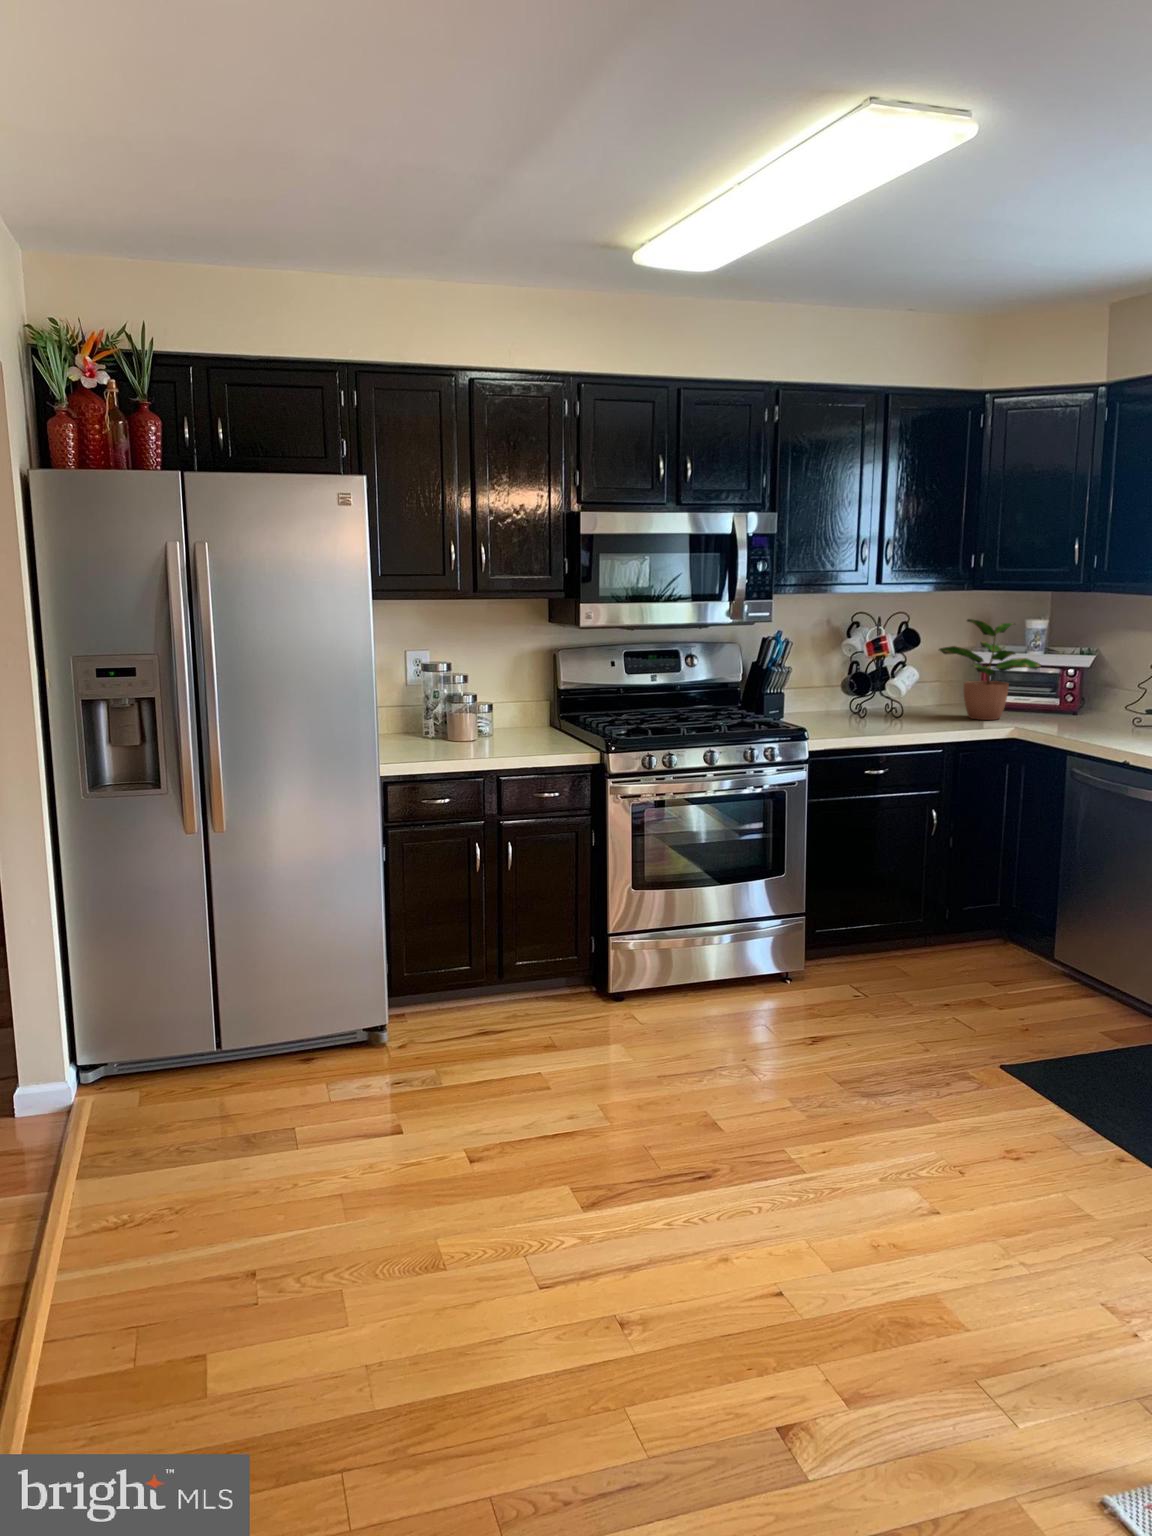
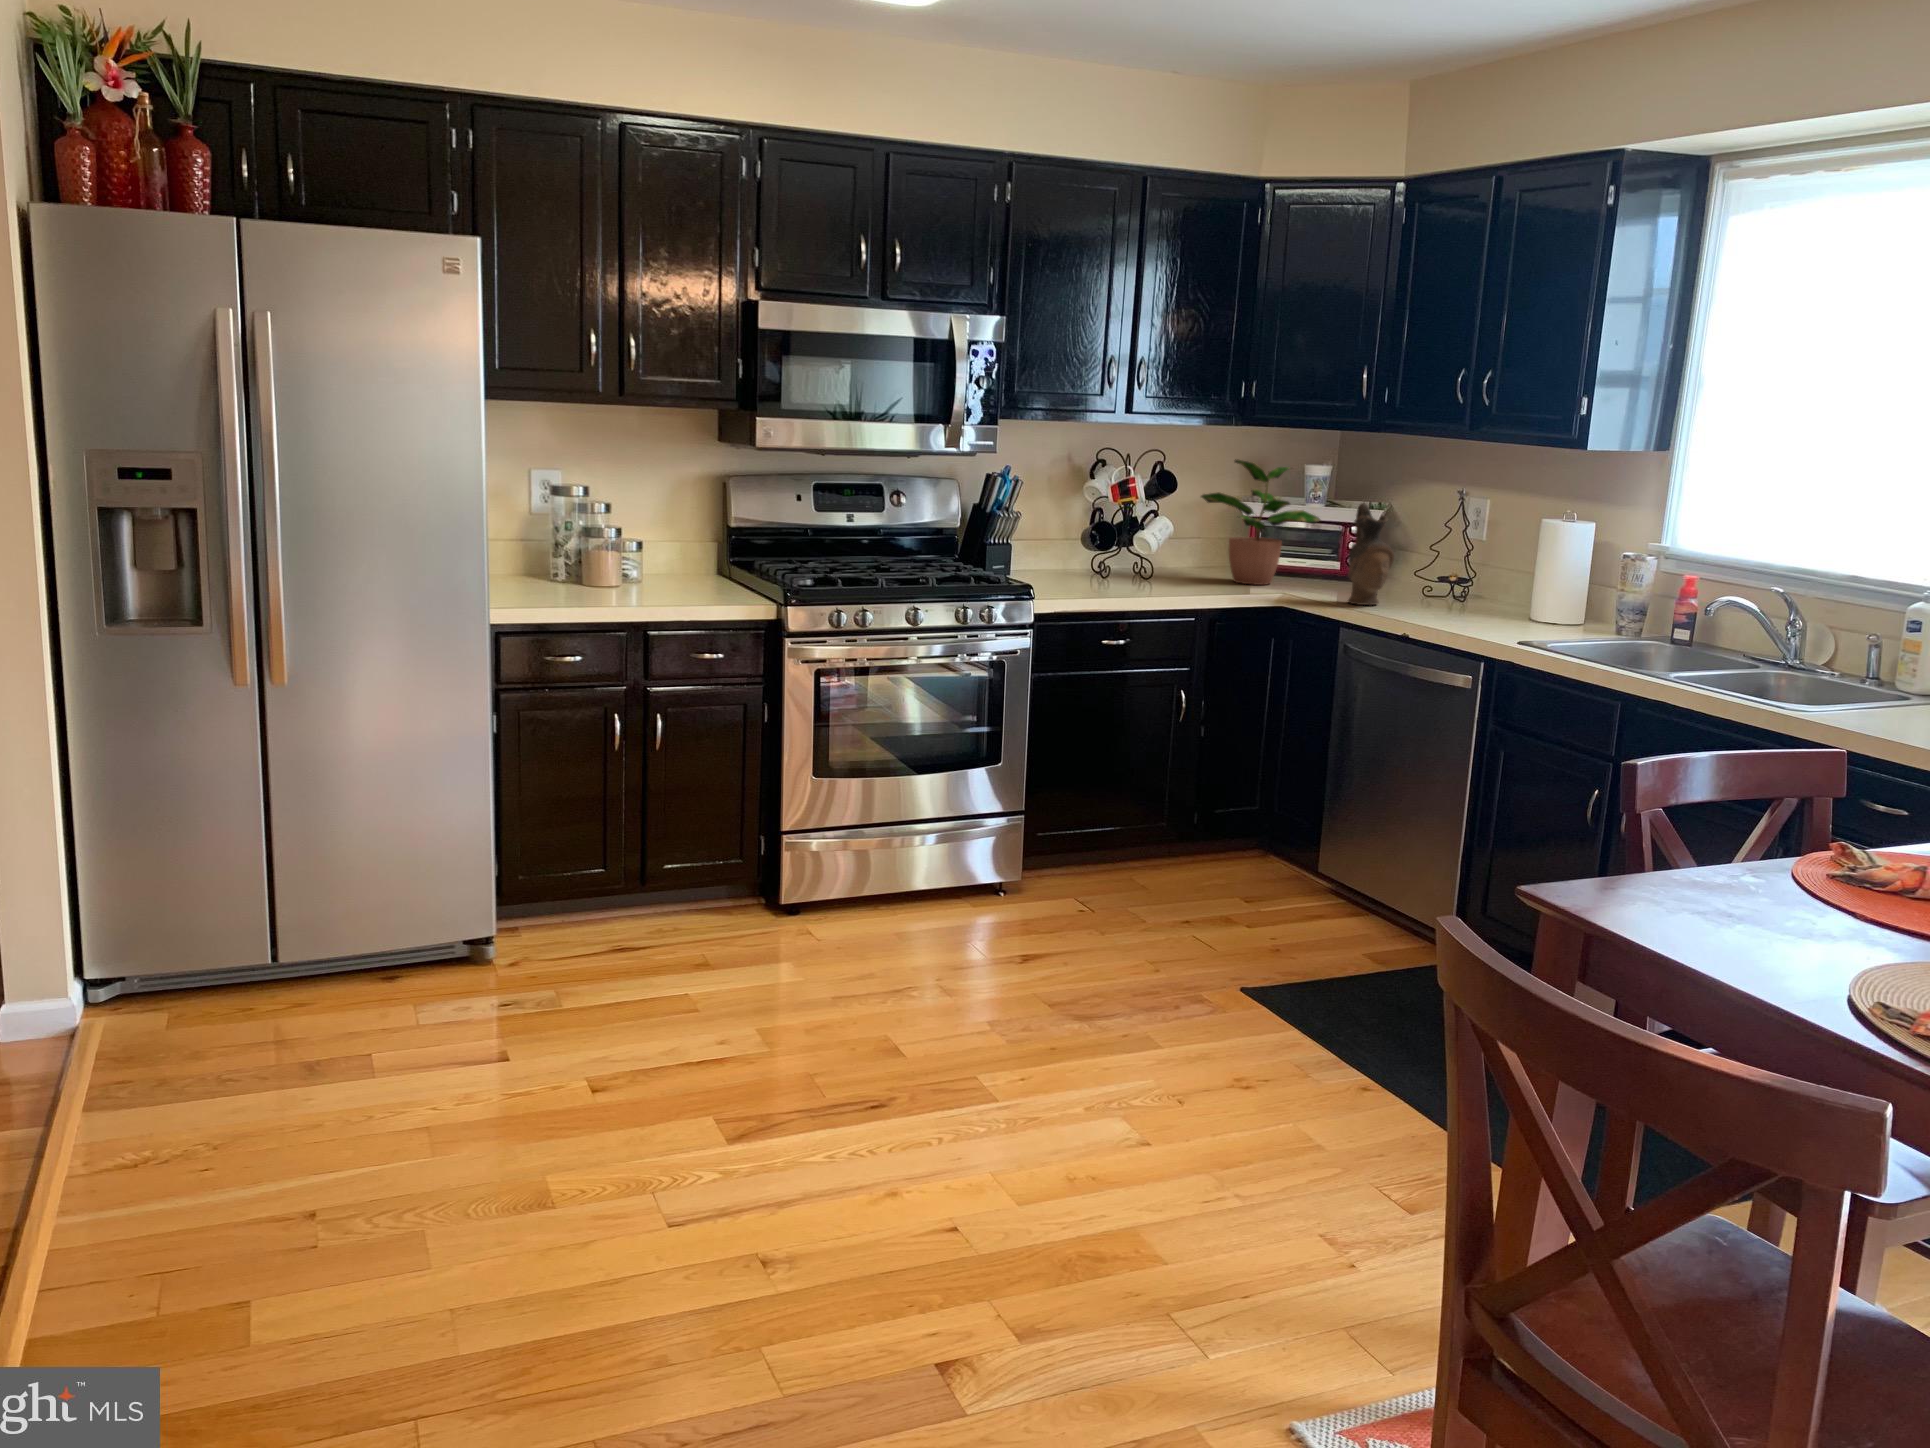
ceramic pitcher: none [1070,651,1110,736] -> present [1348,503,1394,605]

